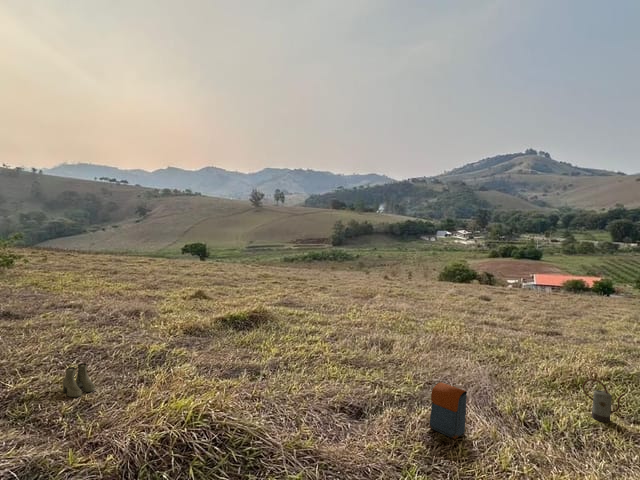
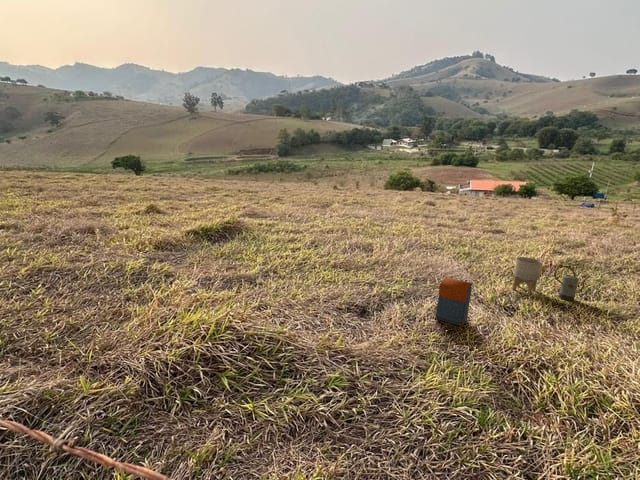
boots: present [63,364,95,397] -> none [36,285,77,322]
planter: none [537,366,569,410] -> present [512,257,543,294]

